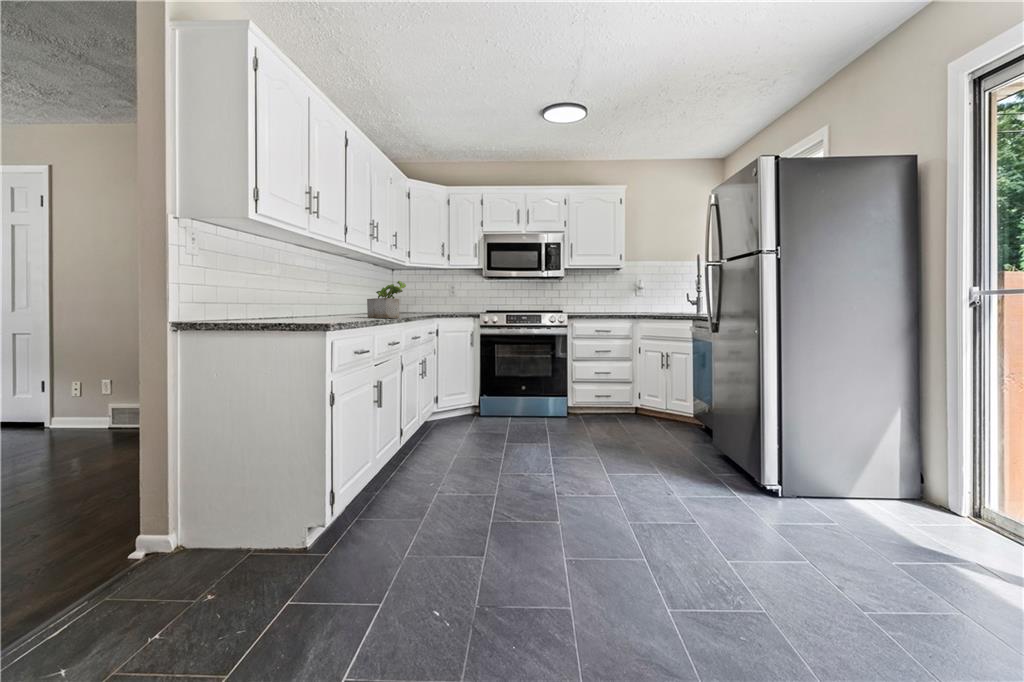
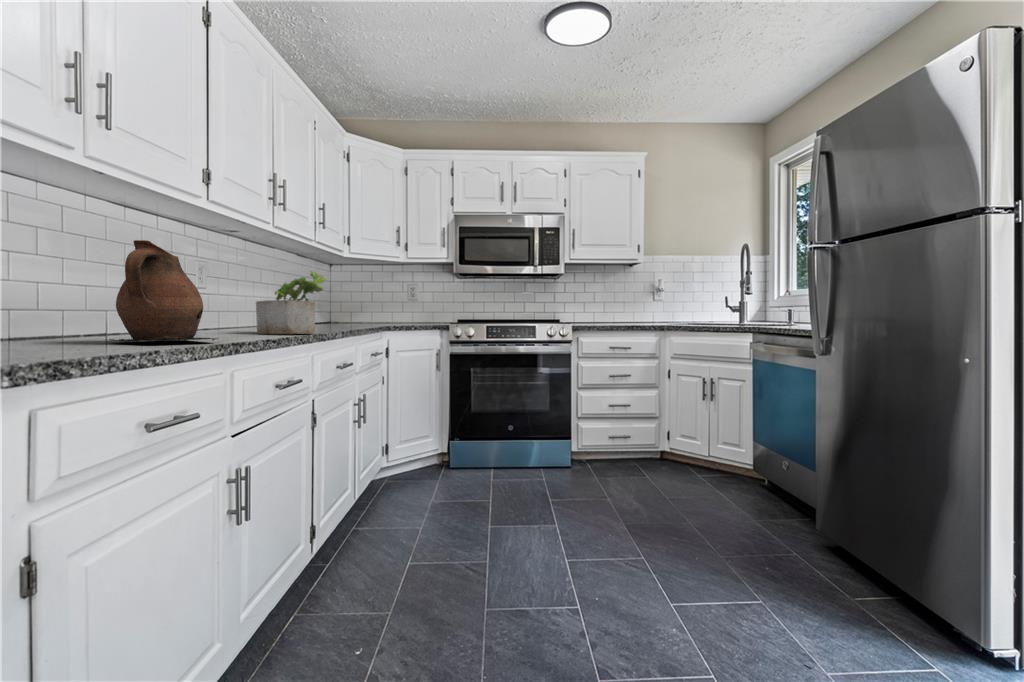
ceramic pitcher: none [318,271,366,320] -> present [110,240,218,342]

